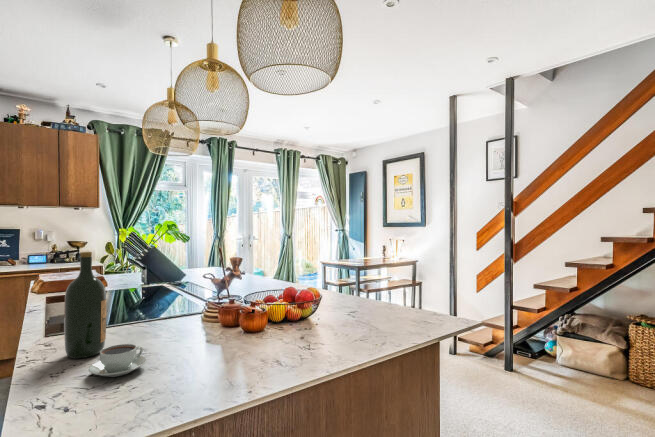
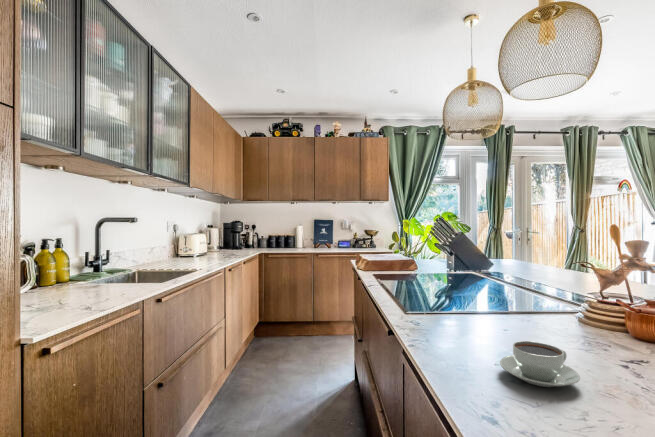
wine bottle: present [64,252,106,358] -> none [444,222,487,346]

